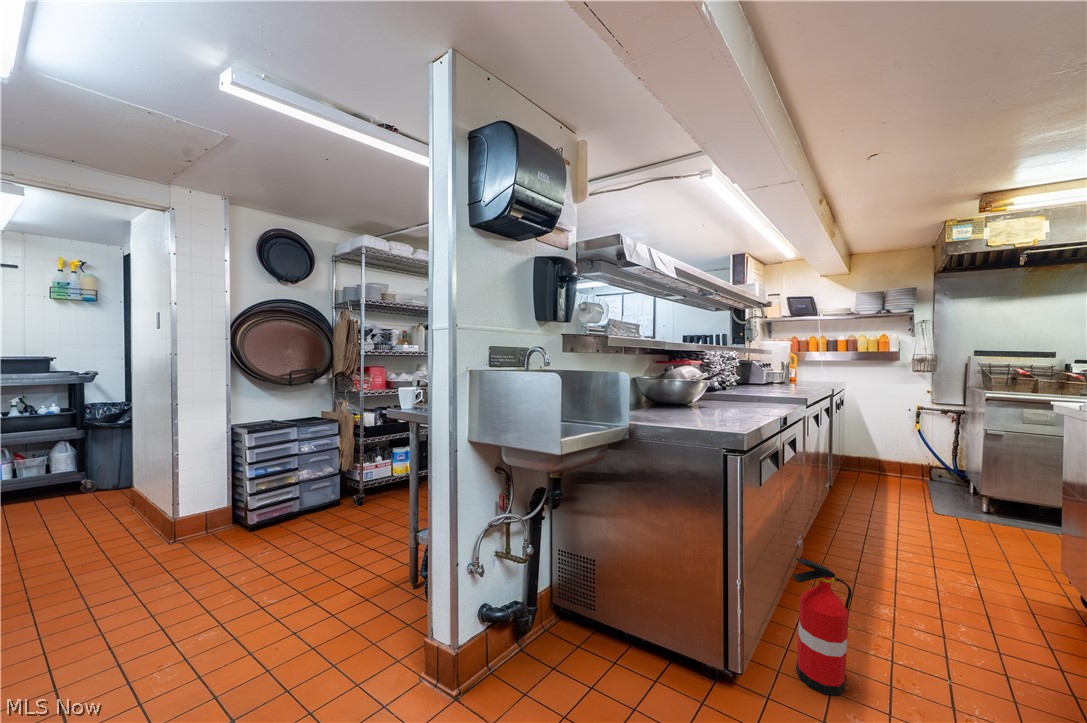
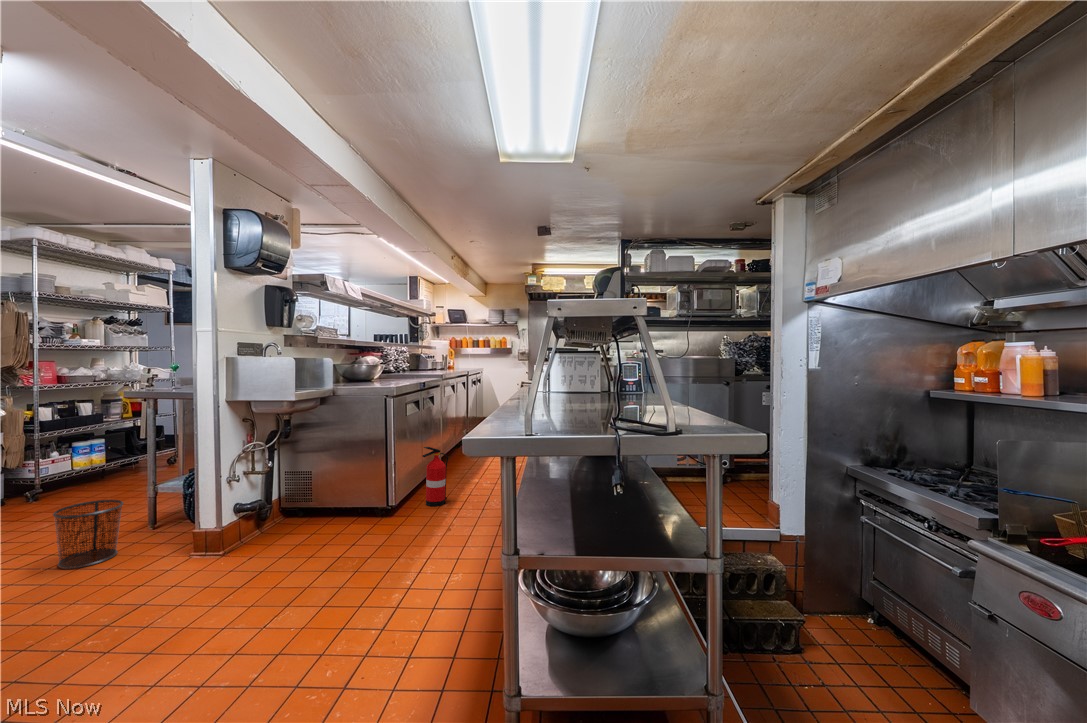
waste bin: none [316,539,382,632] -> present [53,500,124,569]

